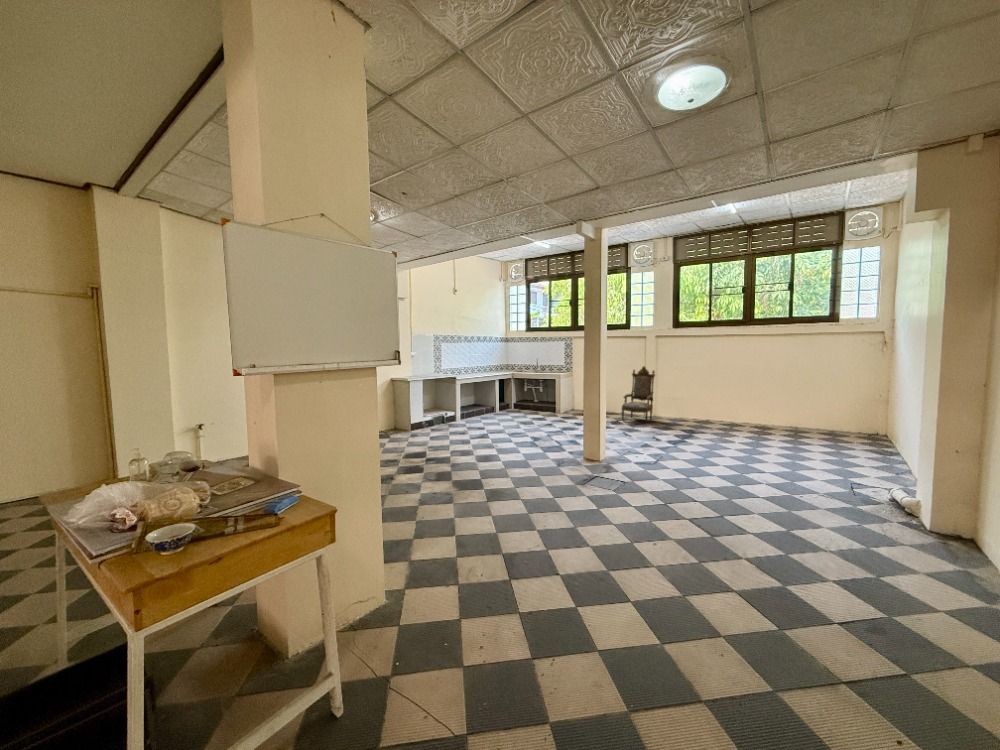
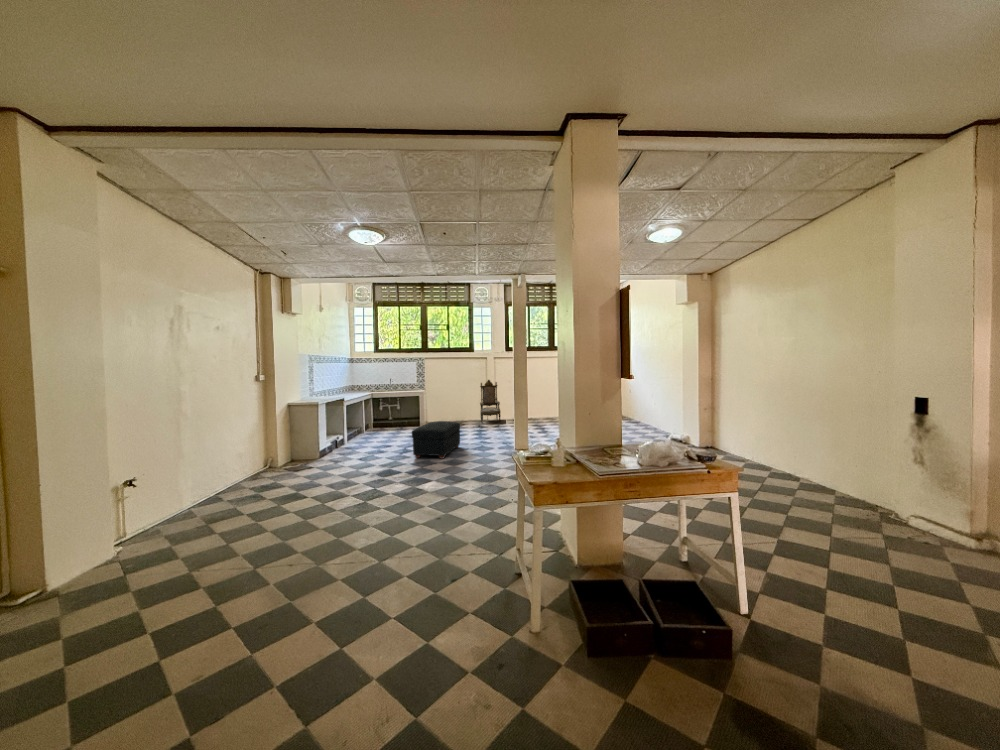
ottoman: none [482,407,544,448] -> present [412,421,460,459]

